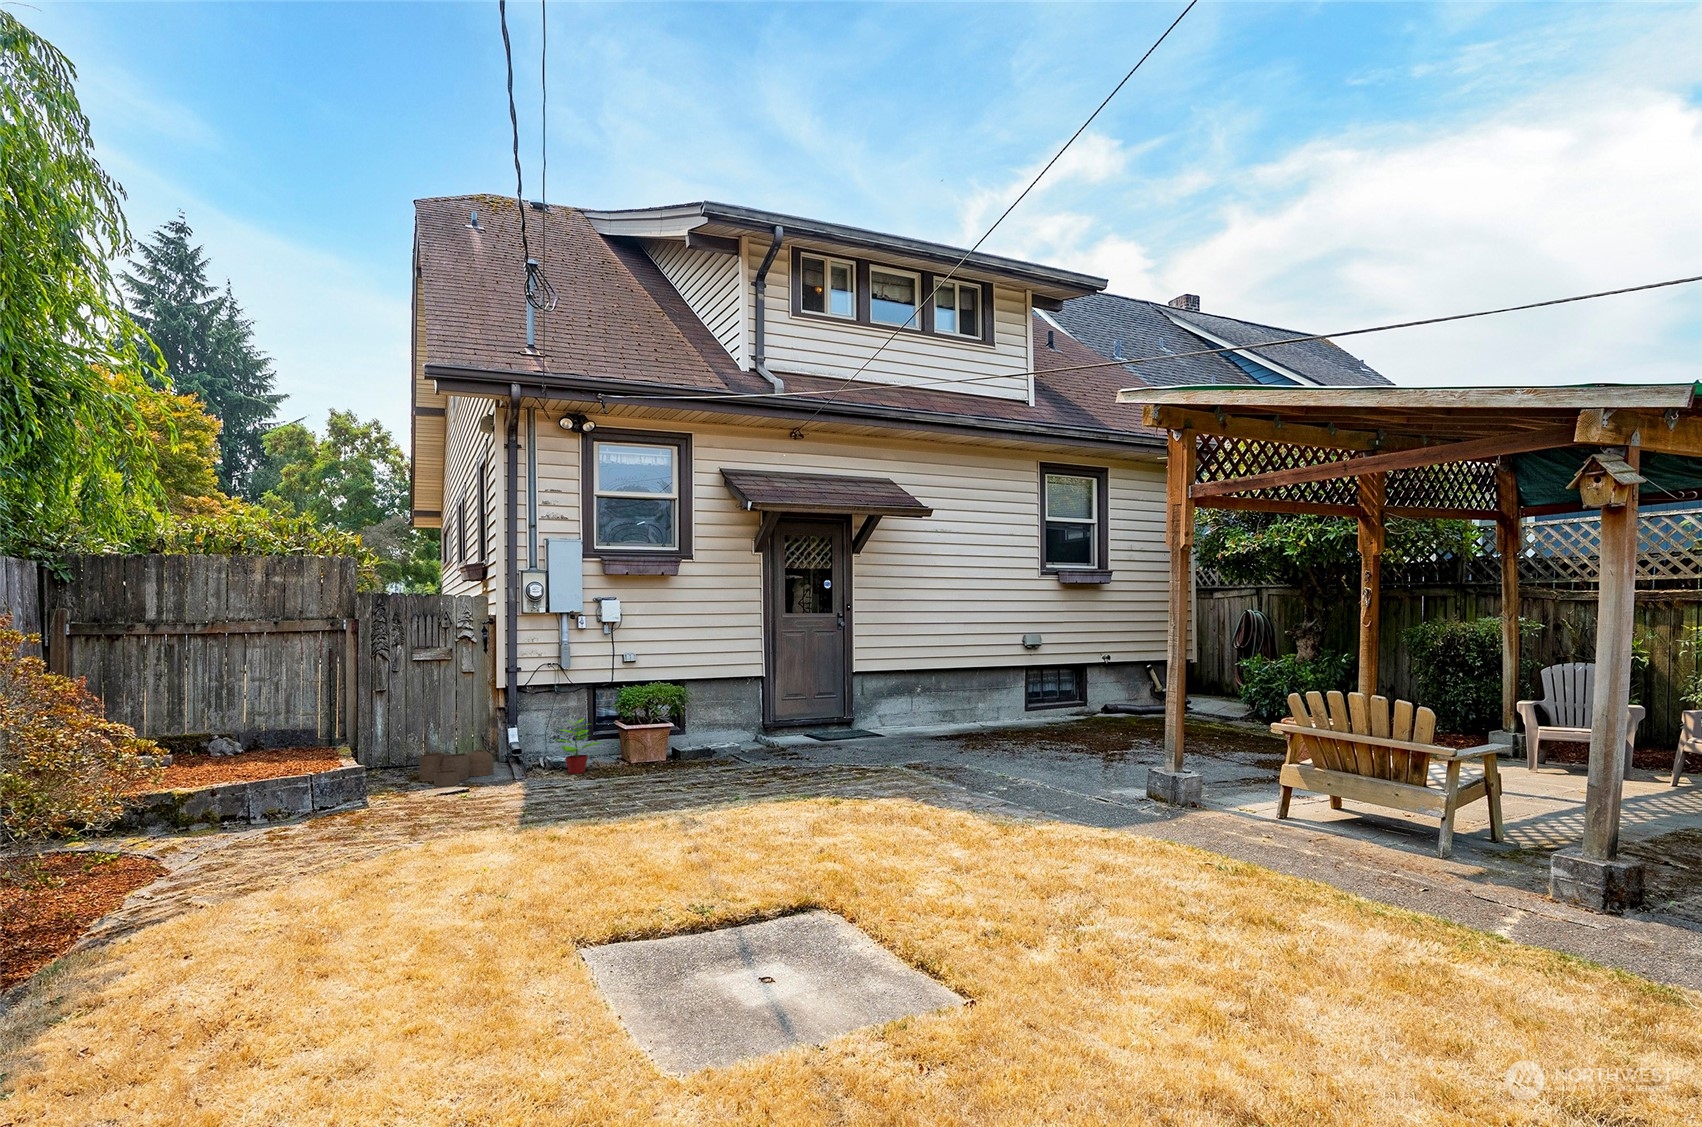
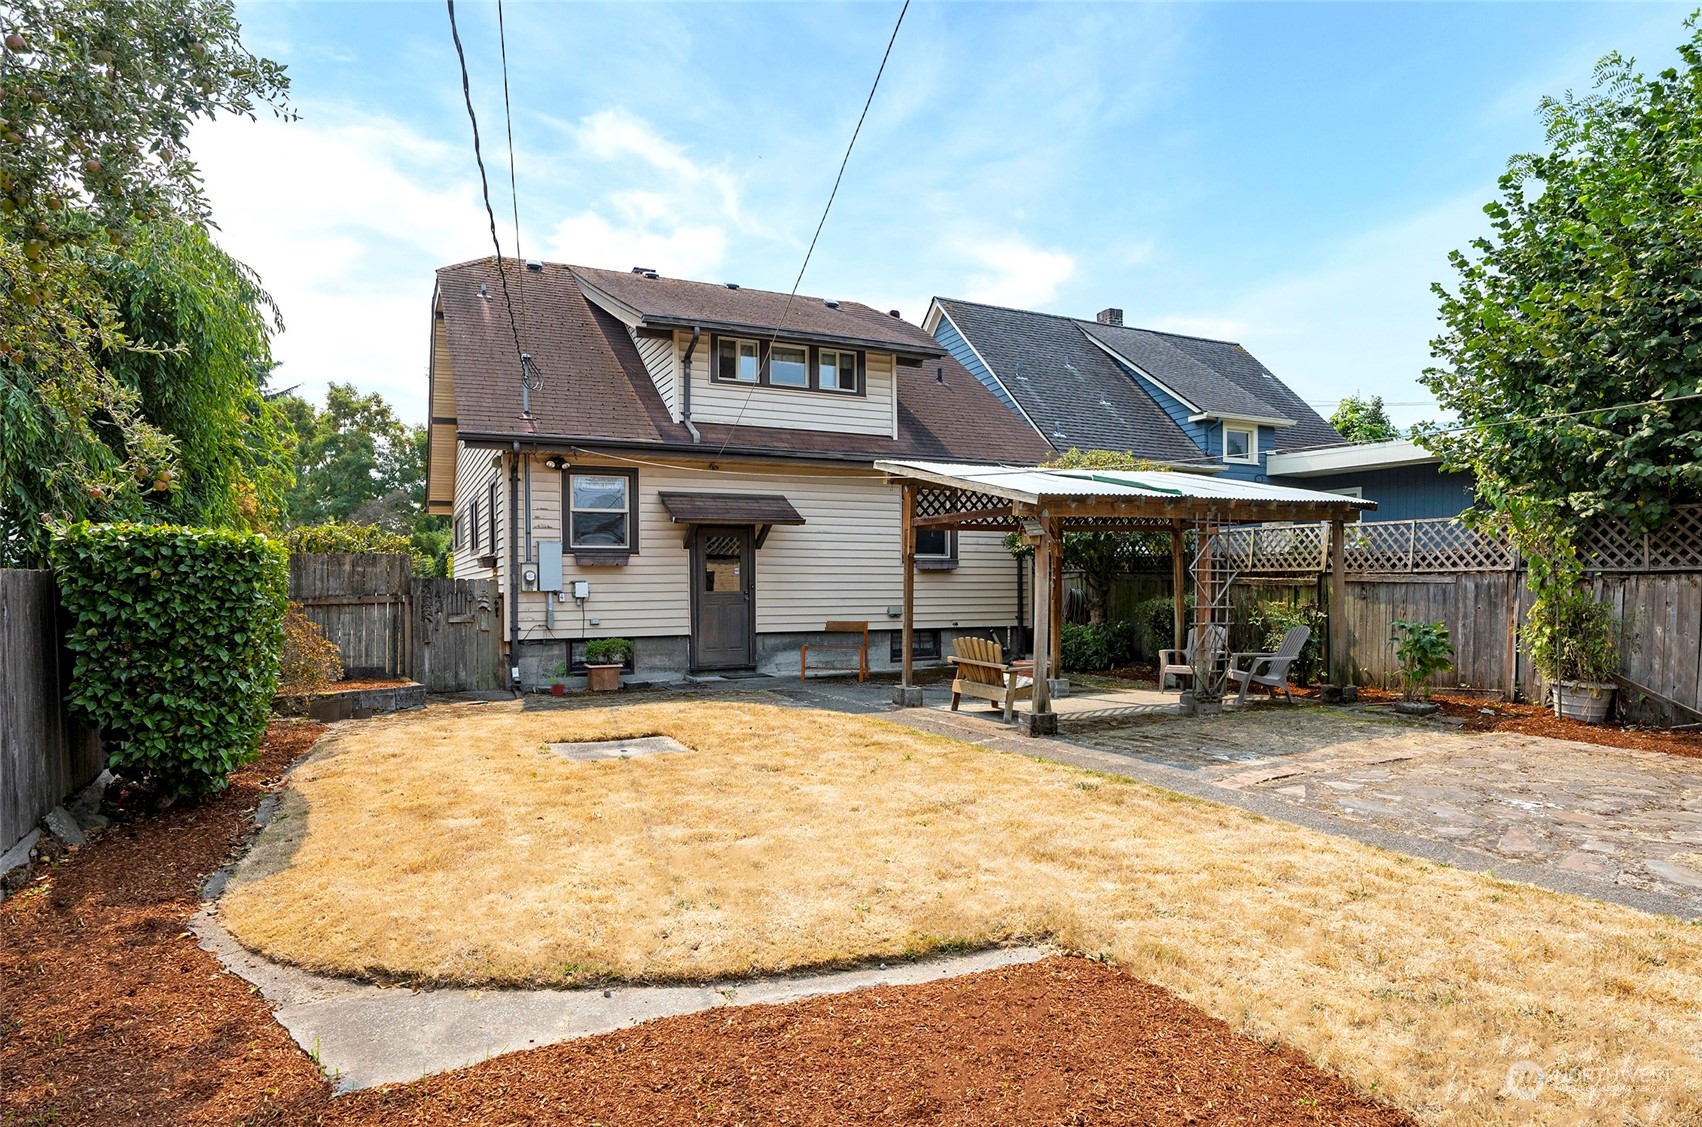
bench: none [925,651,1022,740] -> present [801,621,870,682]
woven basket: present [419,747,494,786] -> present [309,697,372,723]

